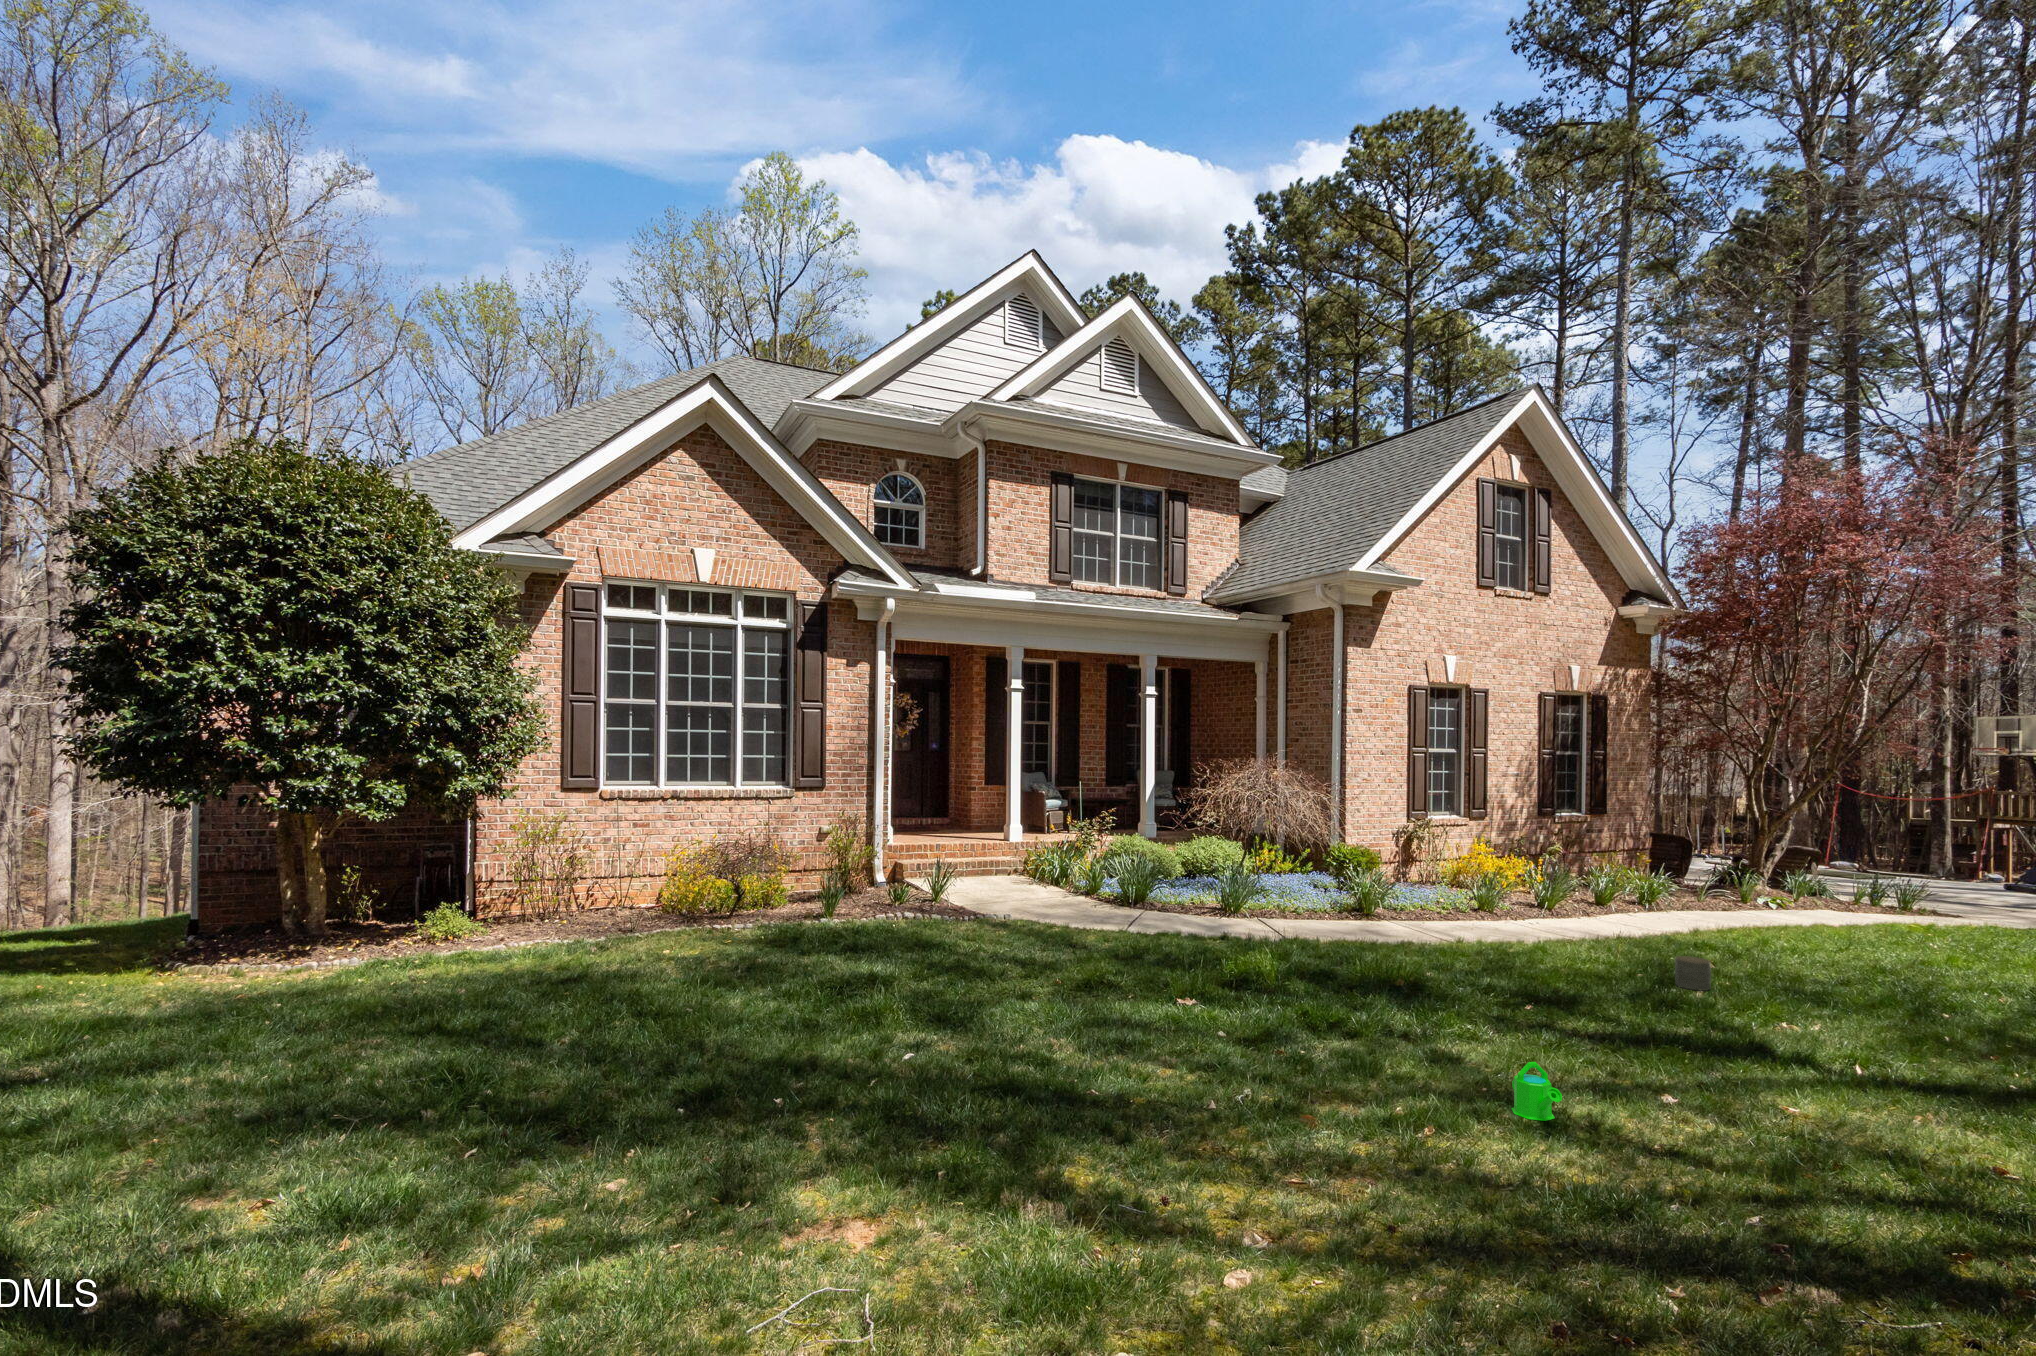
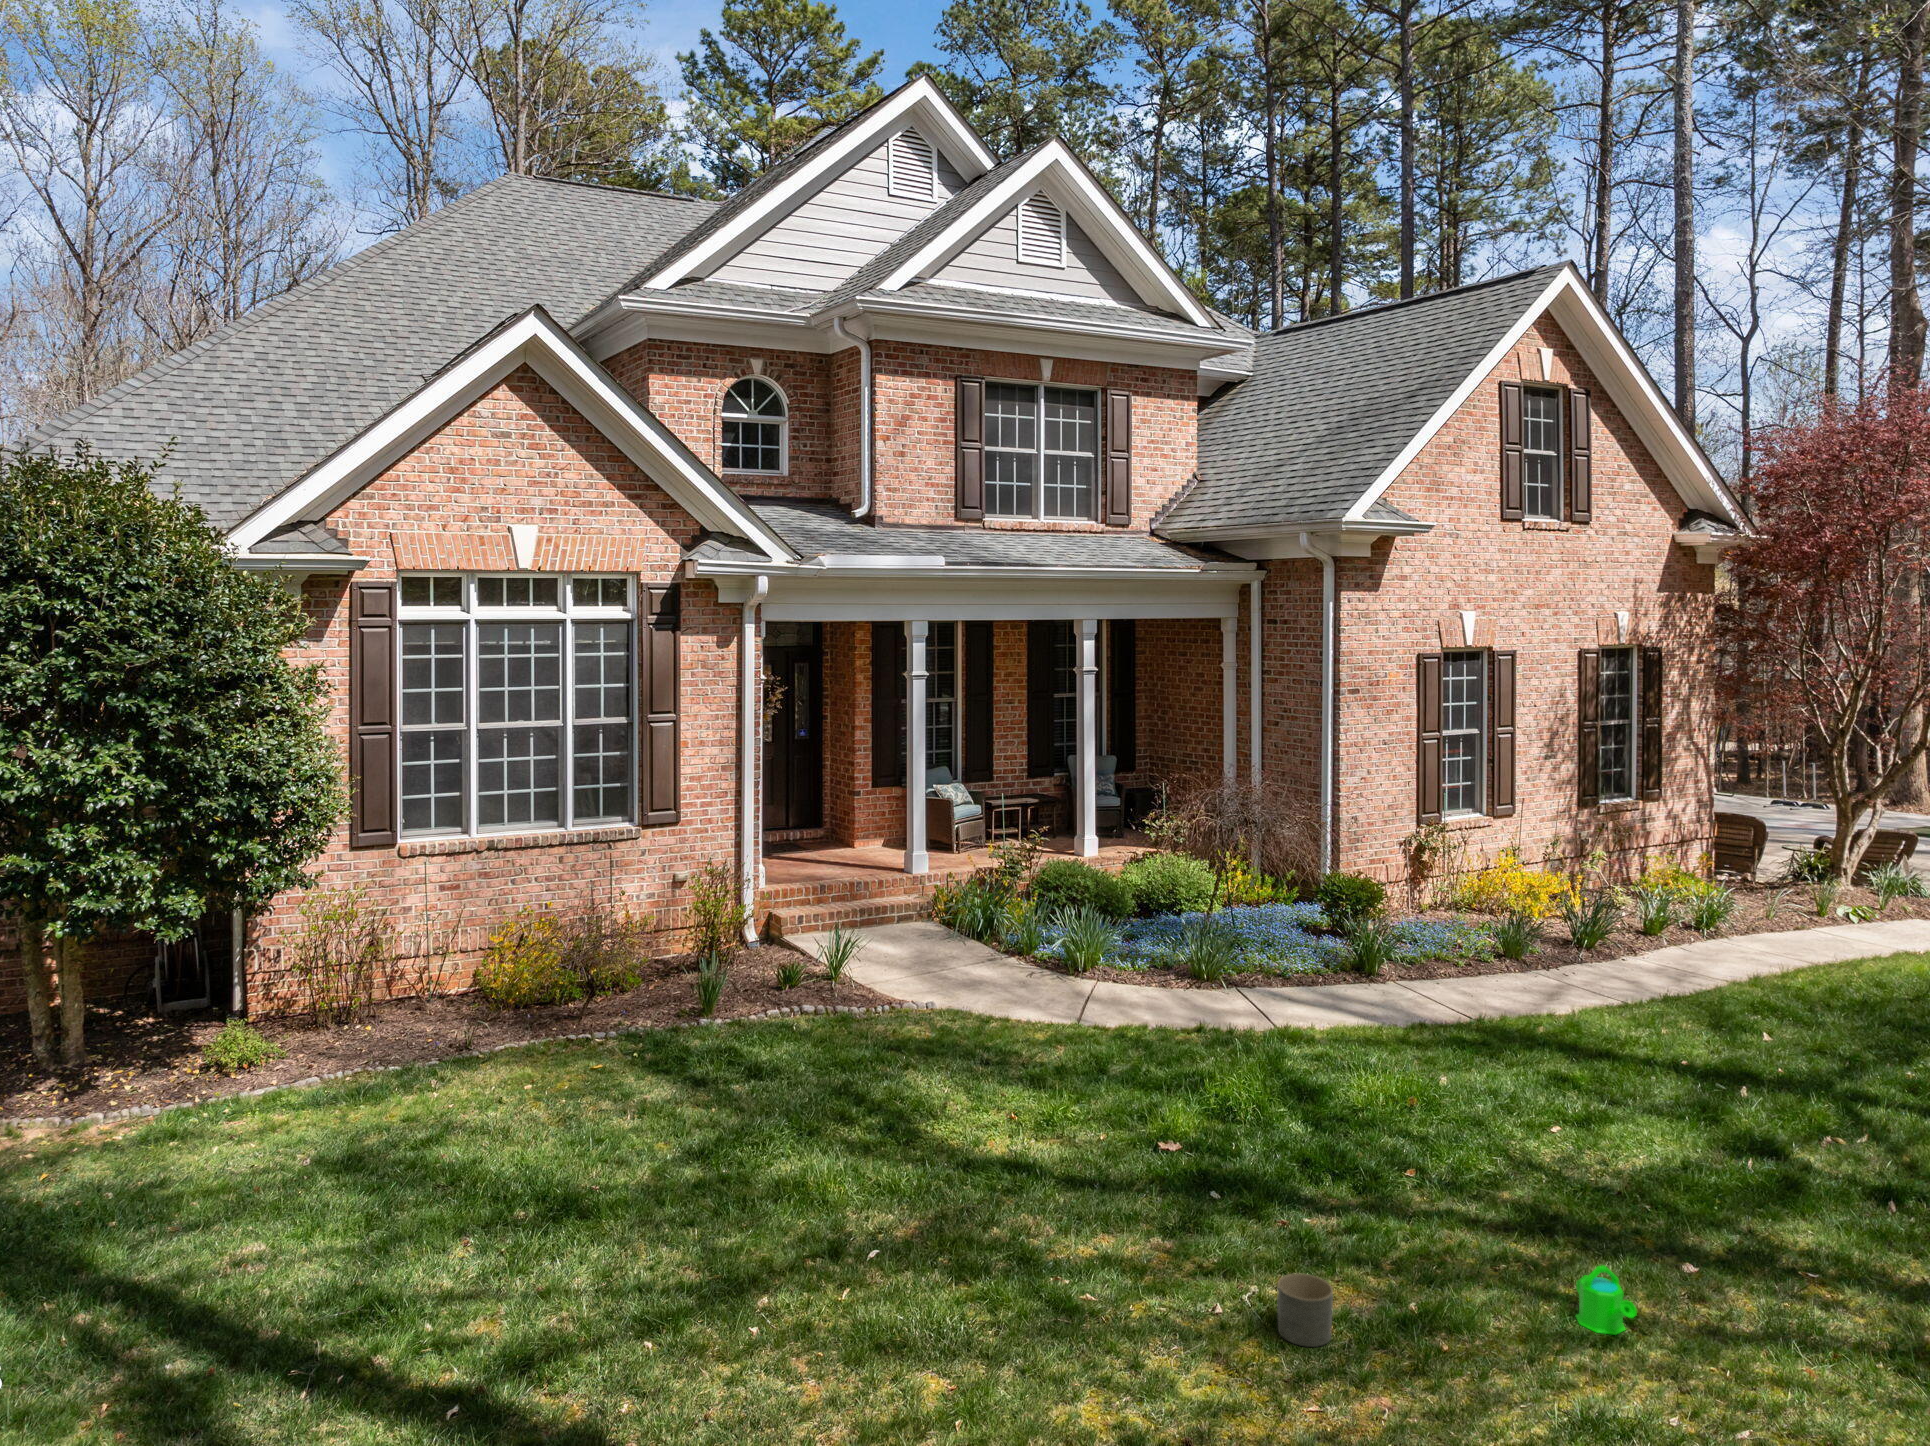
planter: present [1675,956,1711,991] -> present [1277,1273,1333,1347]

